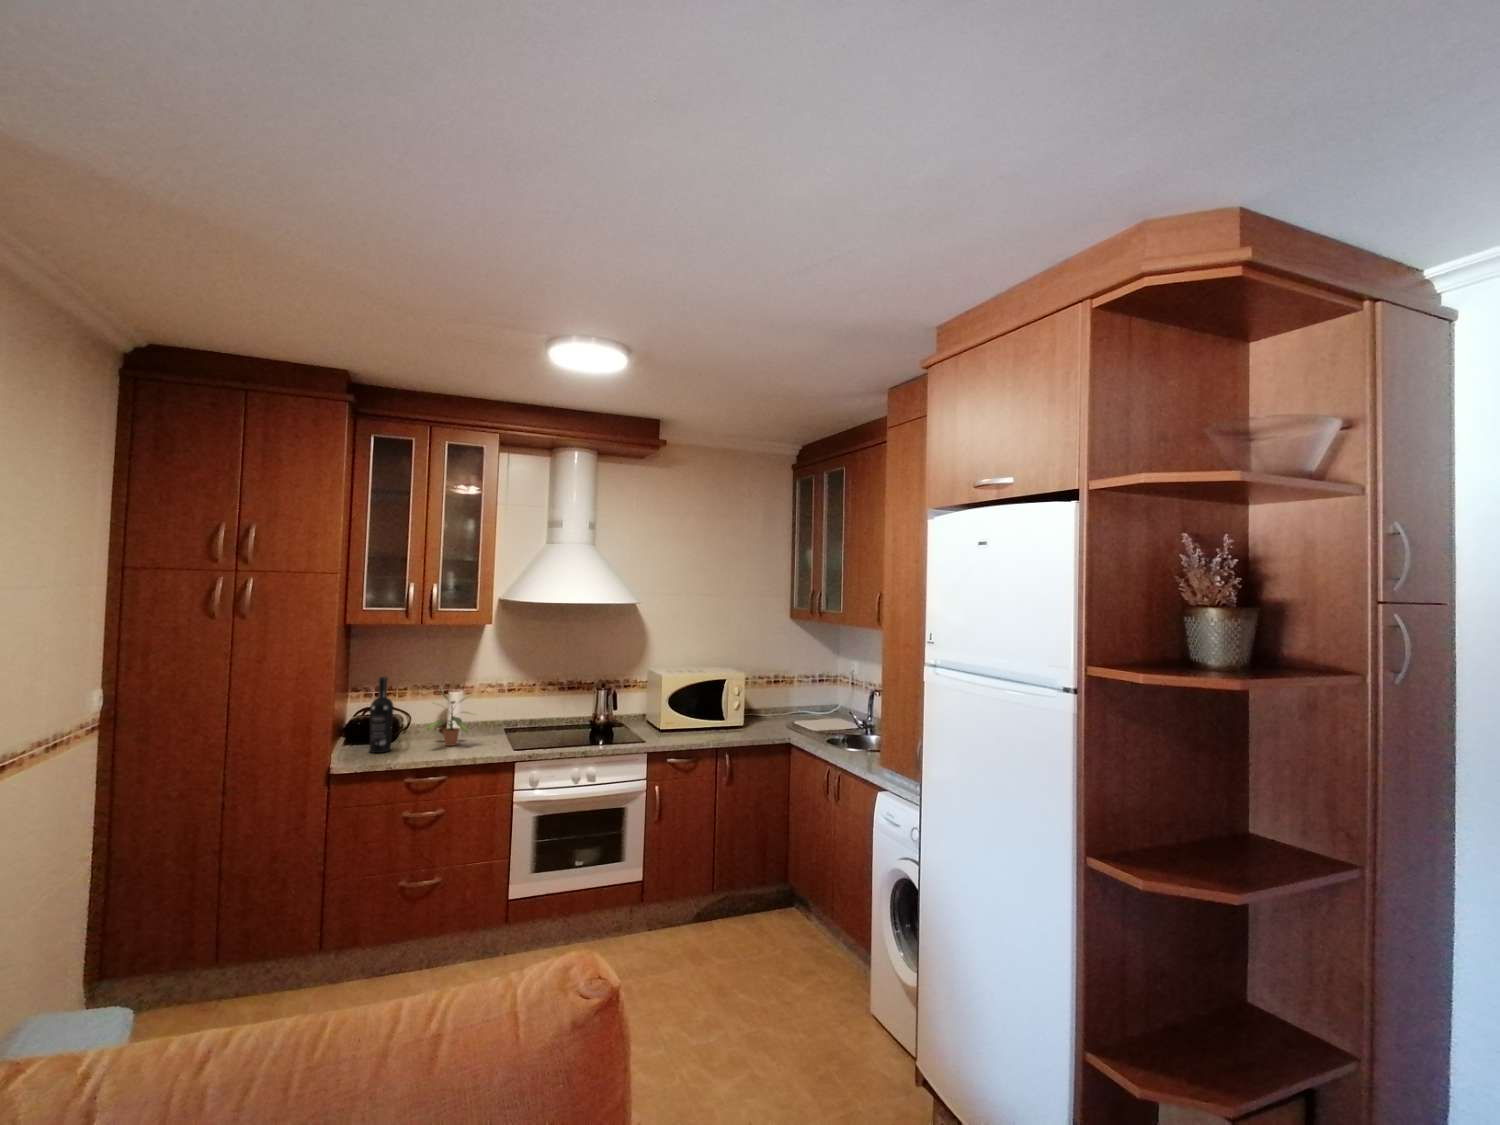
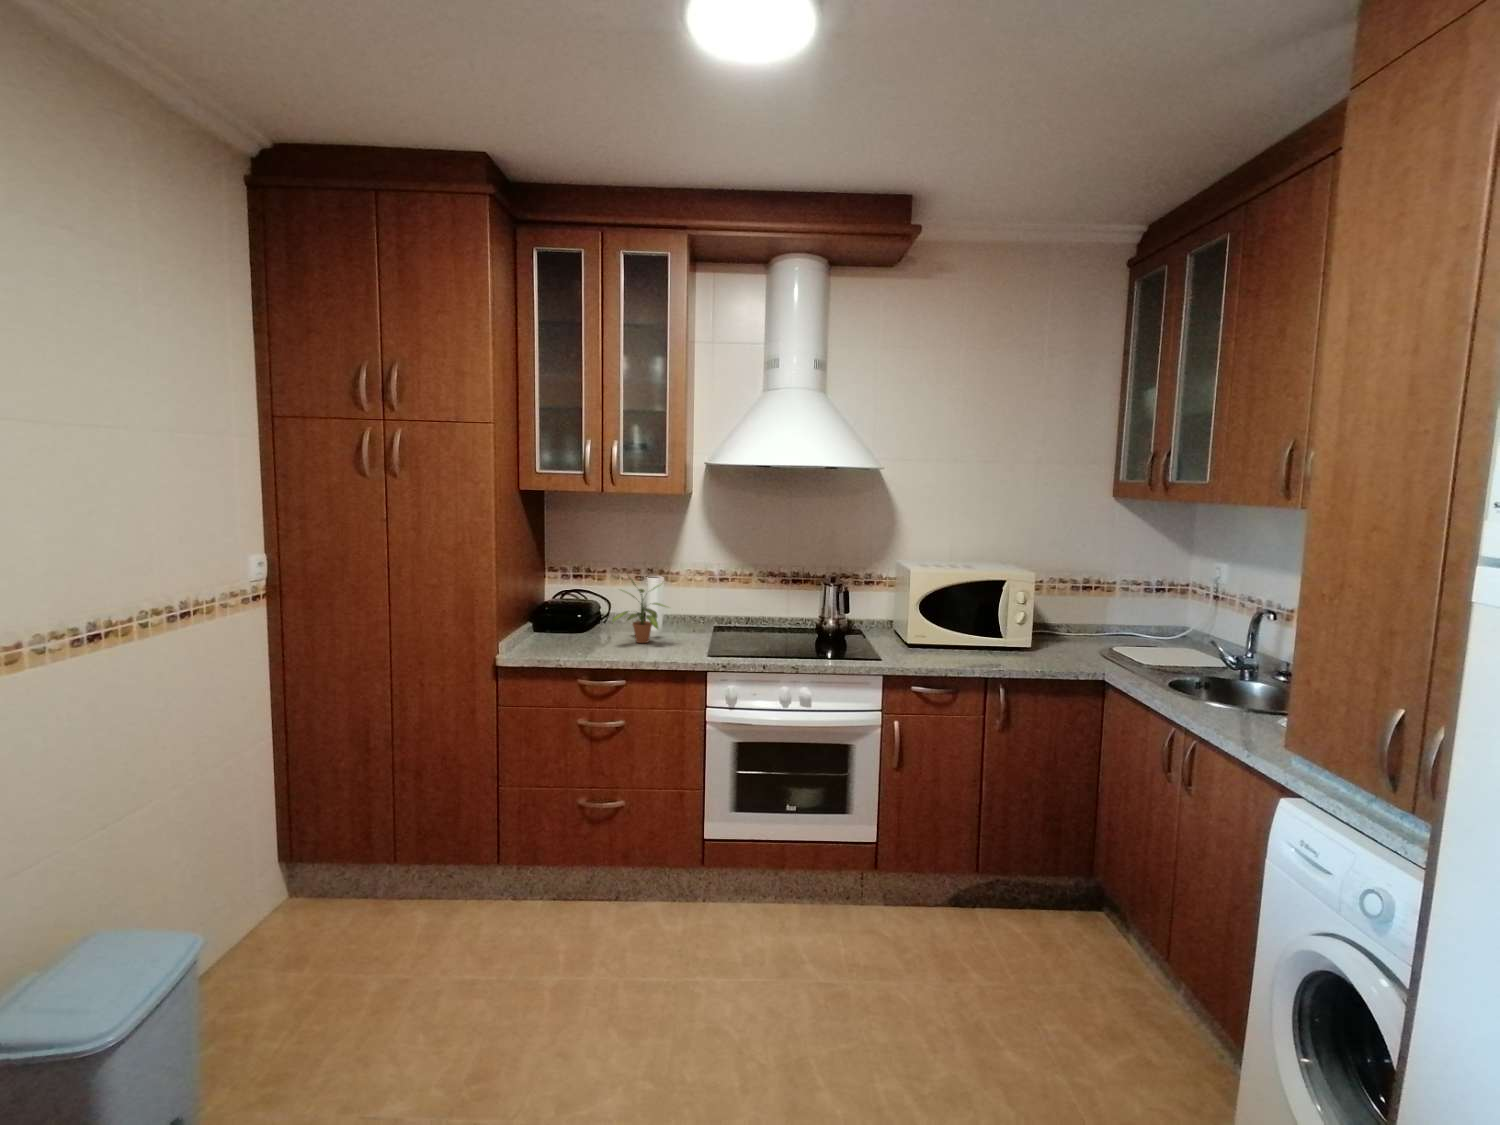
wine bottle: present [369,677,394,753] -> none [550,555,576,645]

